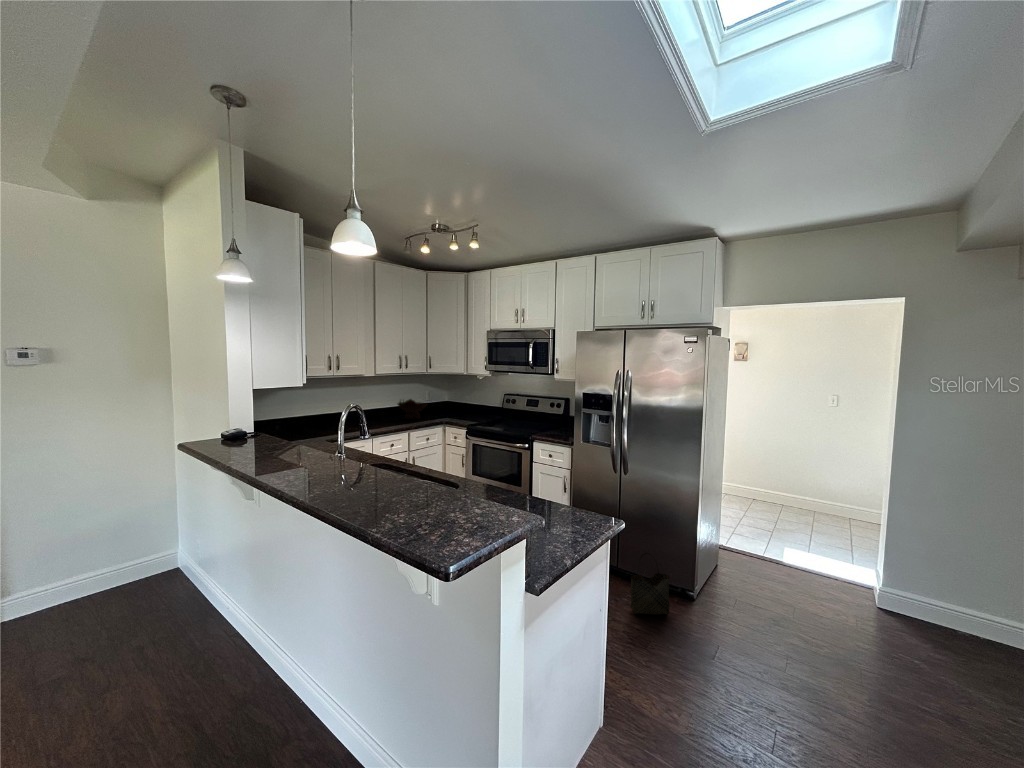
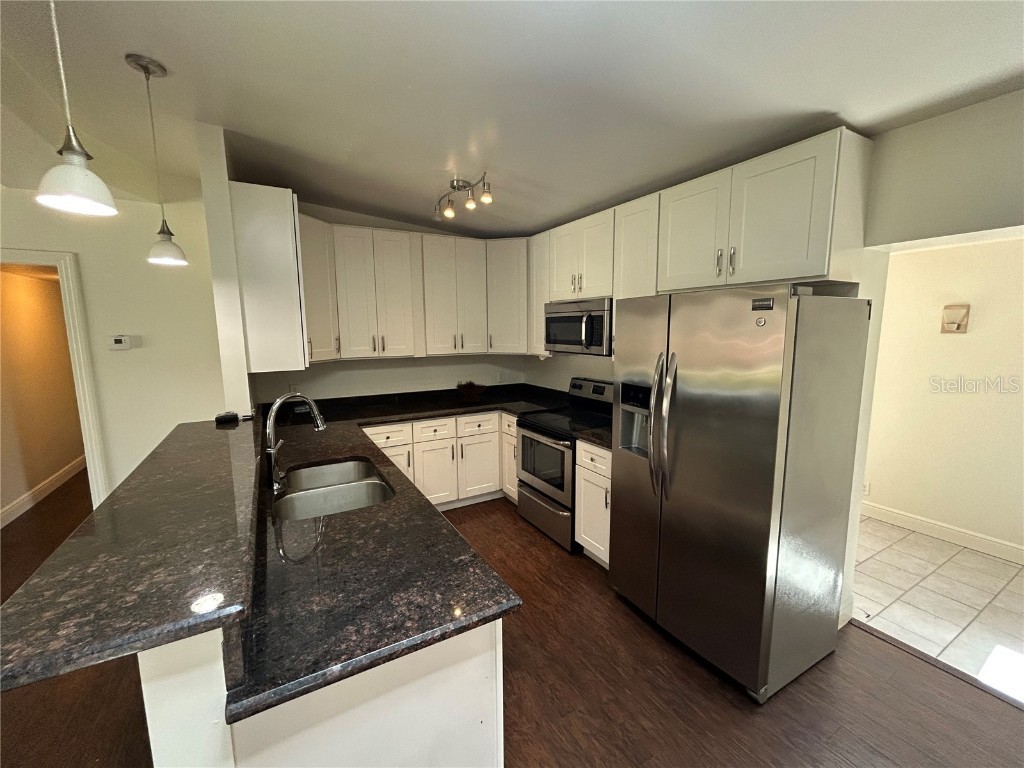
woven basket: present [631,553,669,614] -> none [644,619,708,719]

